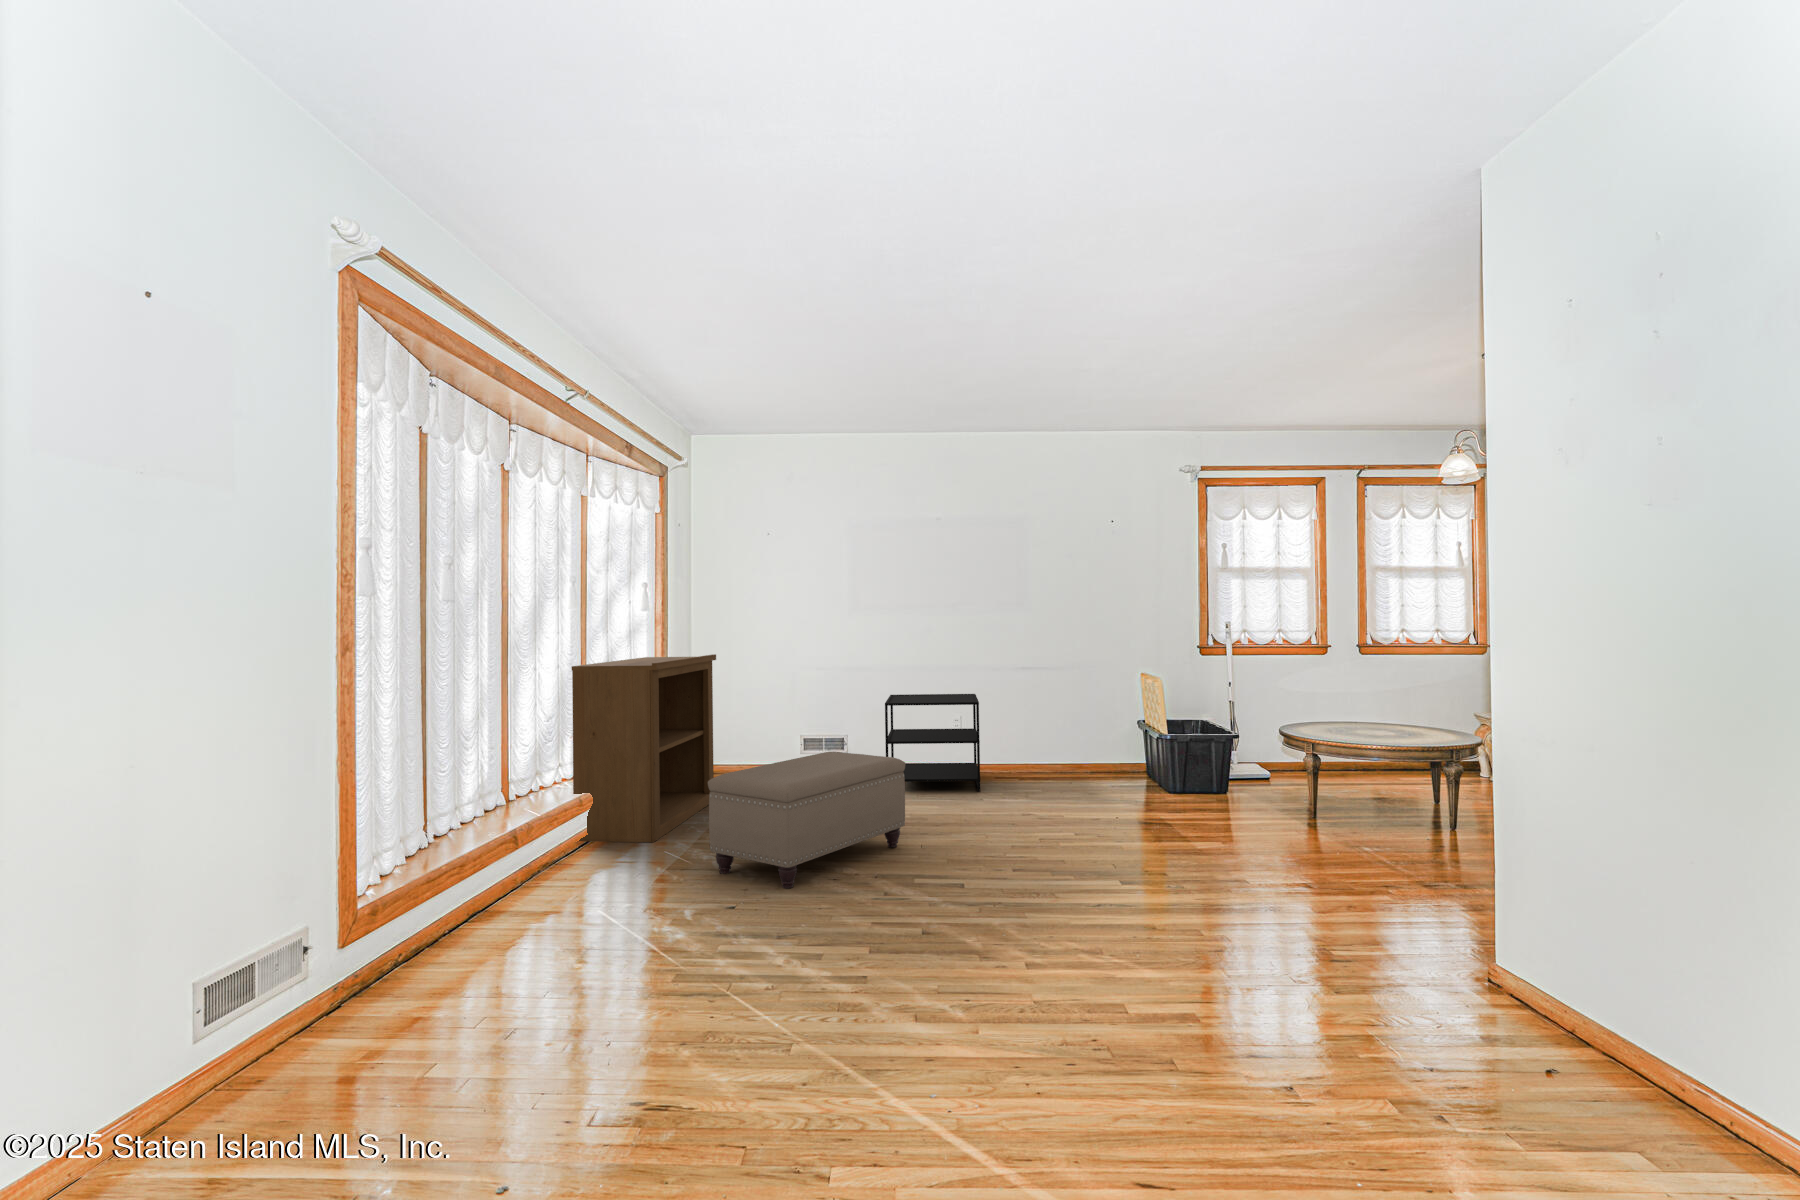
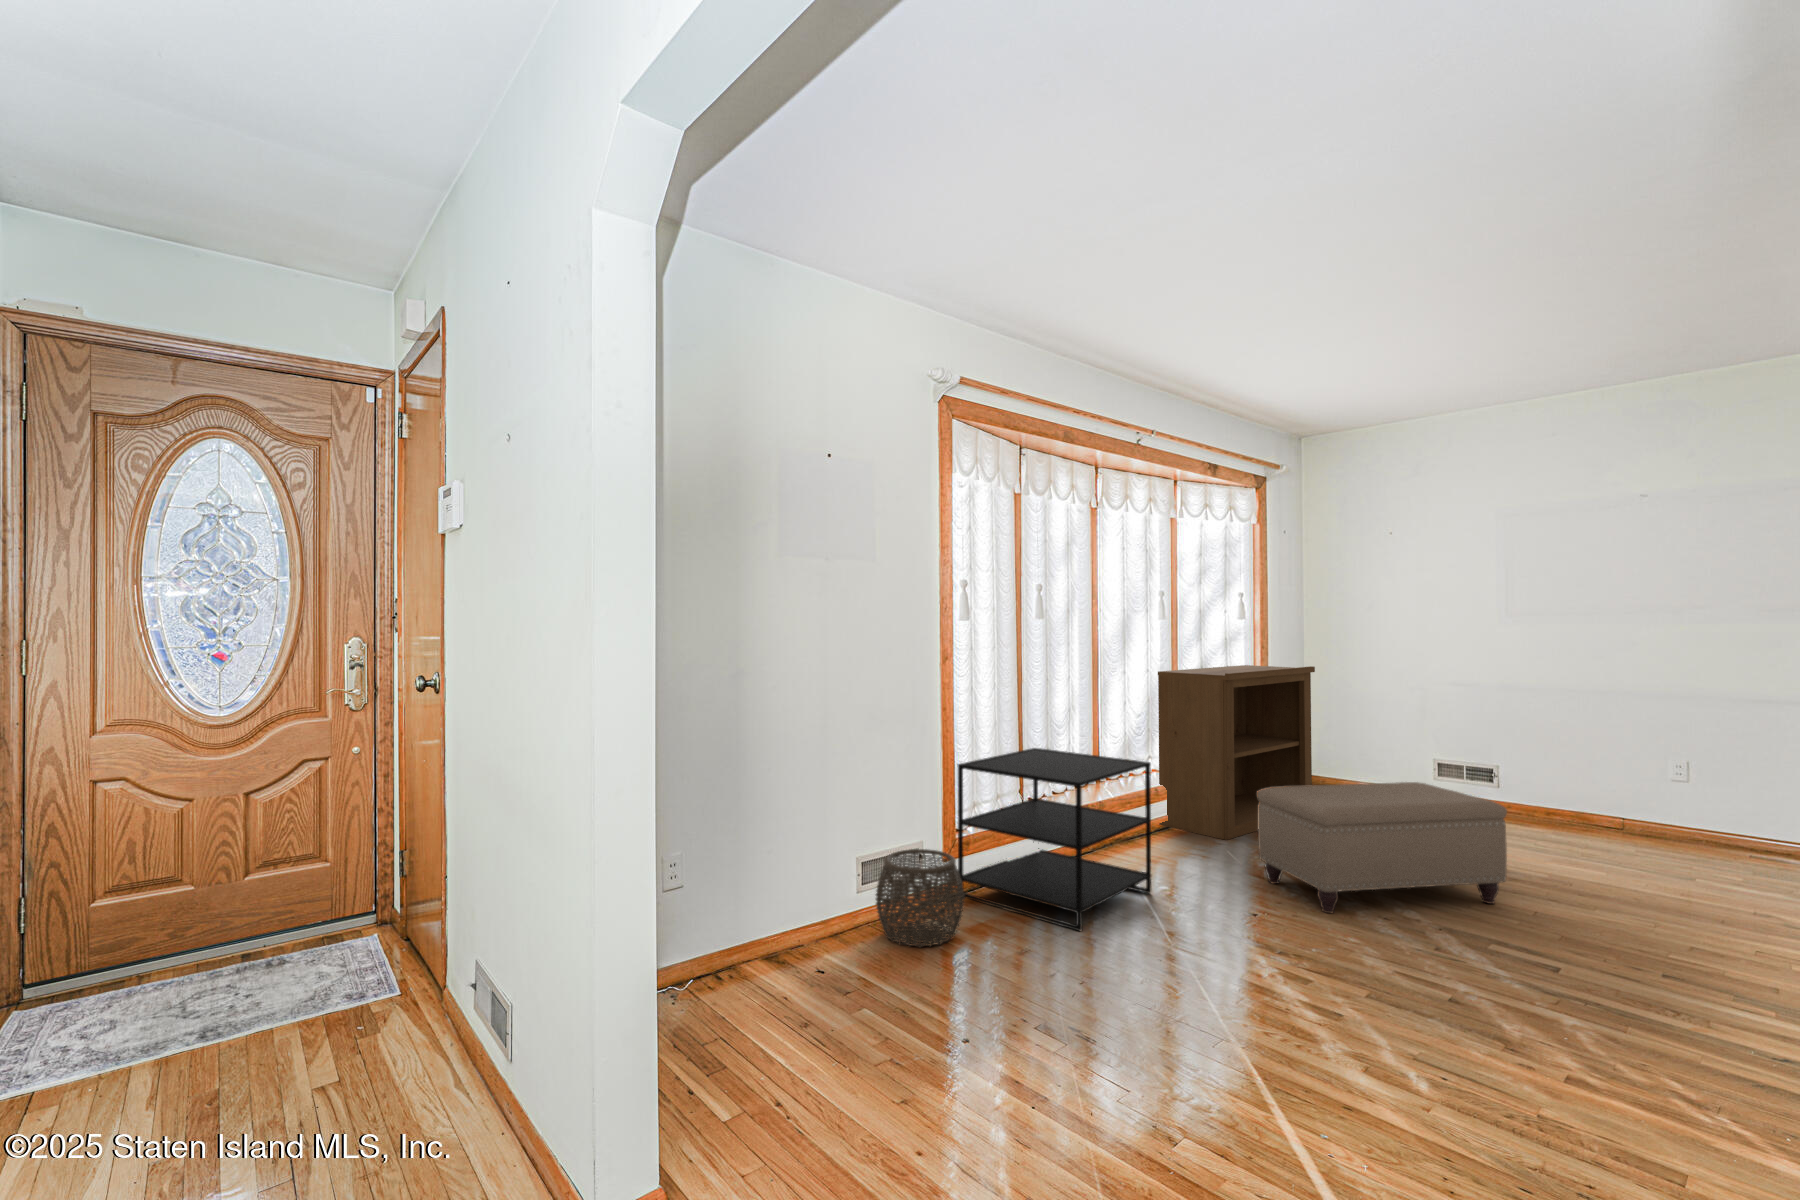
side table: present [885,694,980,792] -> present [958,748,1152,931]
woven basket: none [248,930,408,1089] -> present [876,849,965,947]

